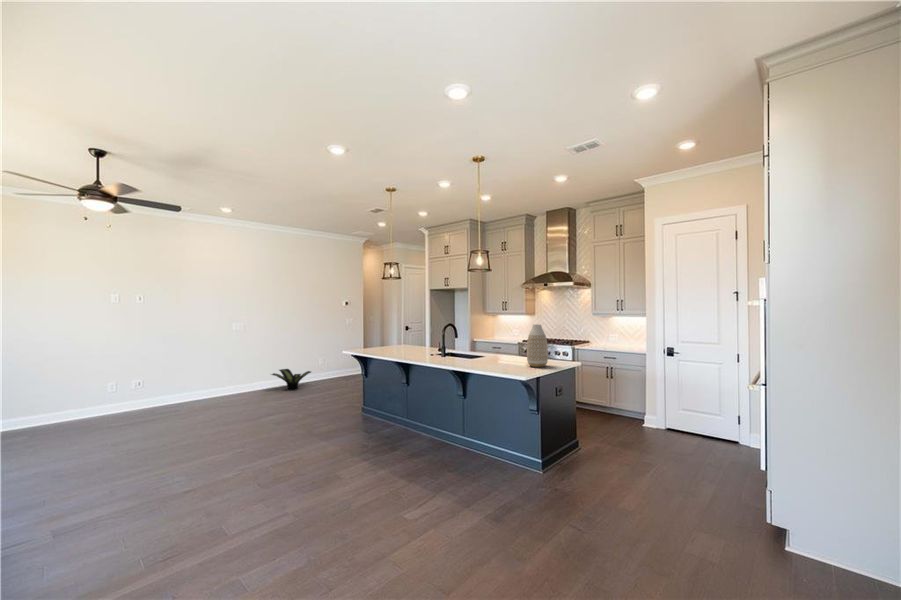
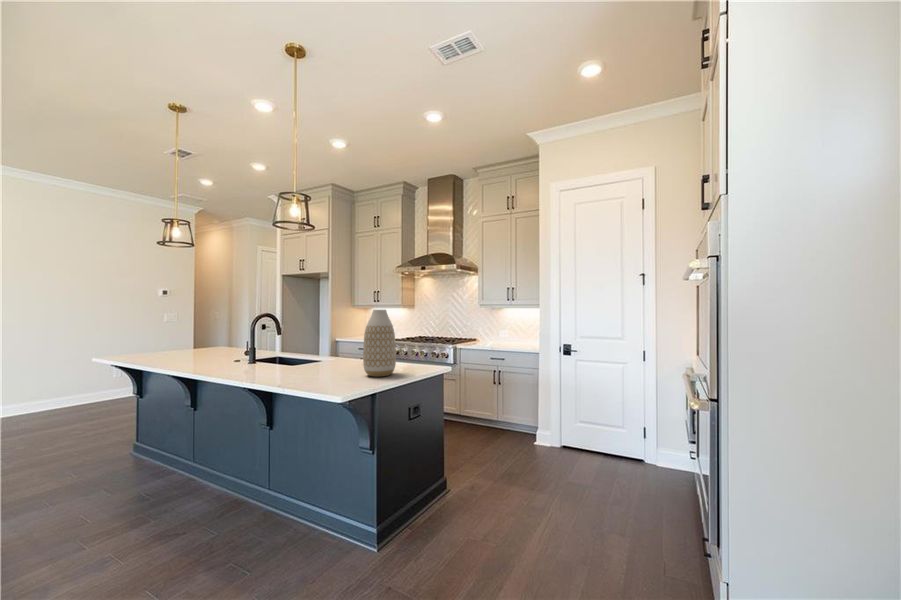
potted plant: present [272,369,311,389] -> none [16,385,103,416]

